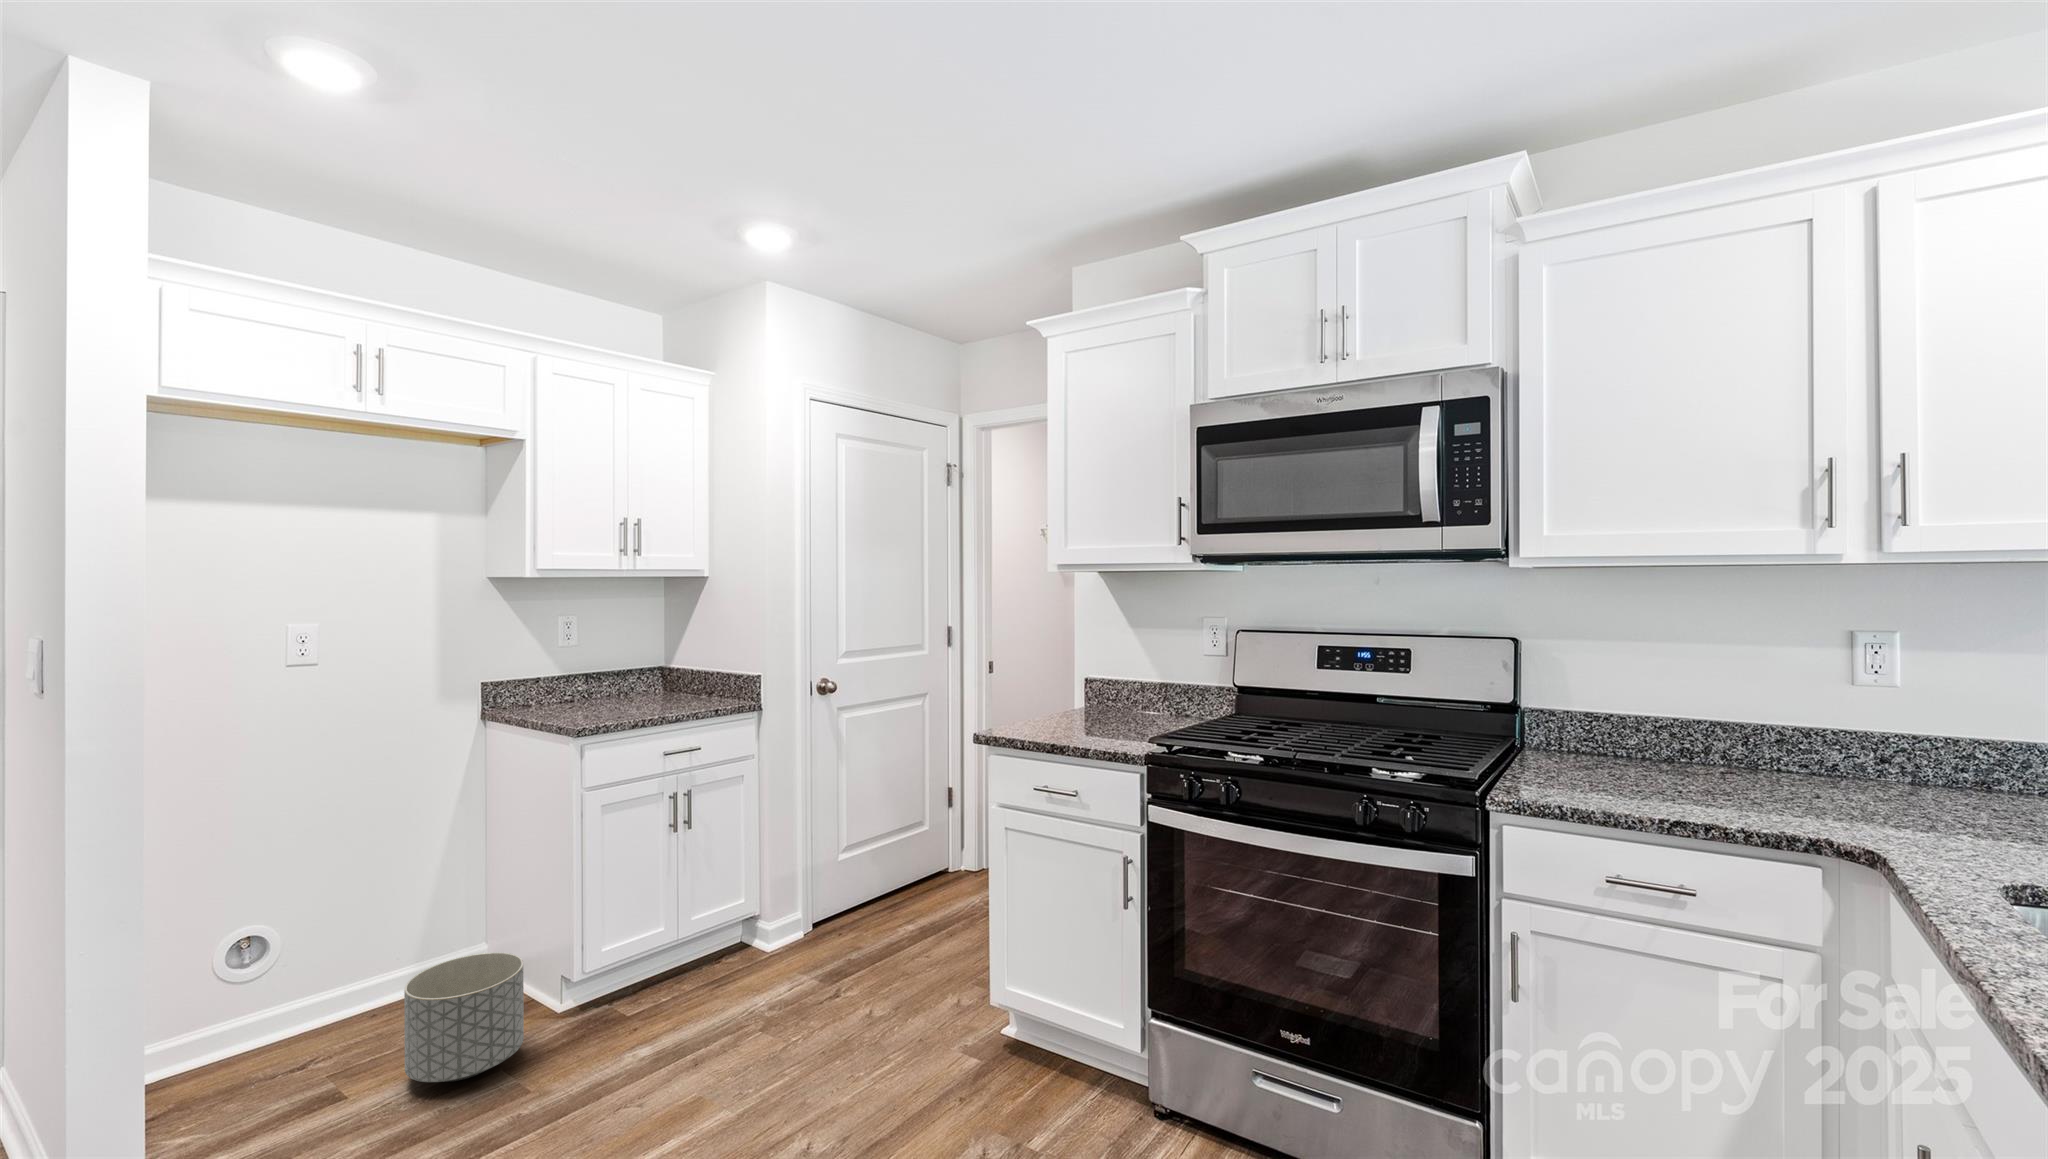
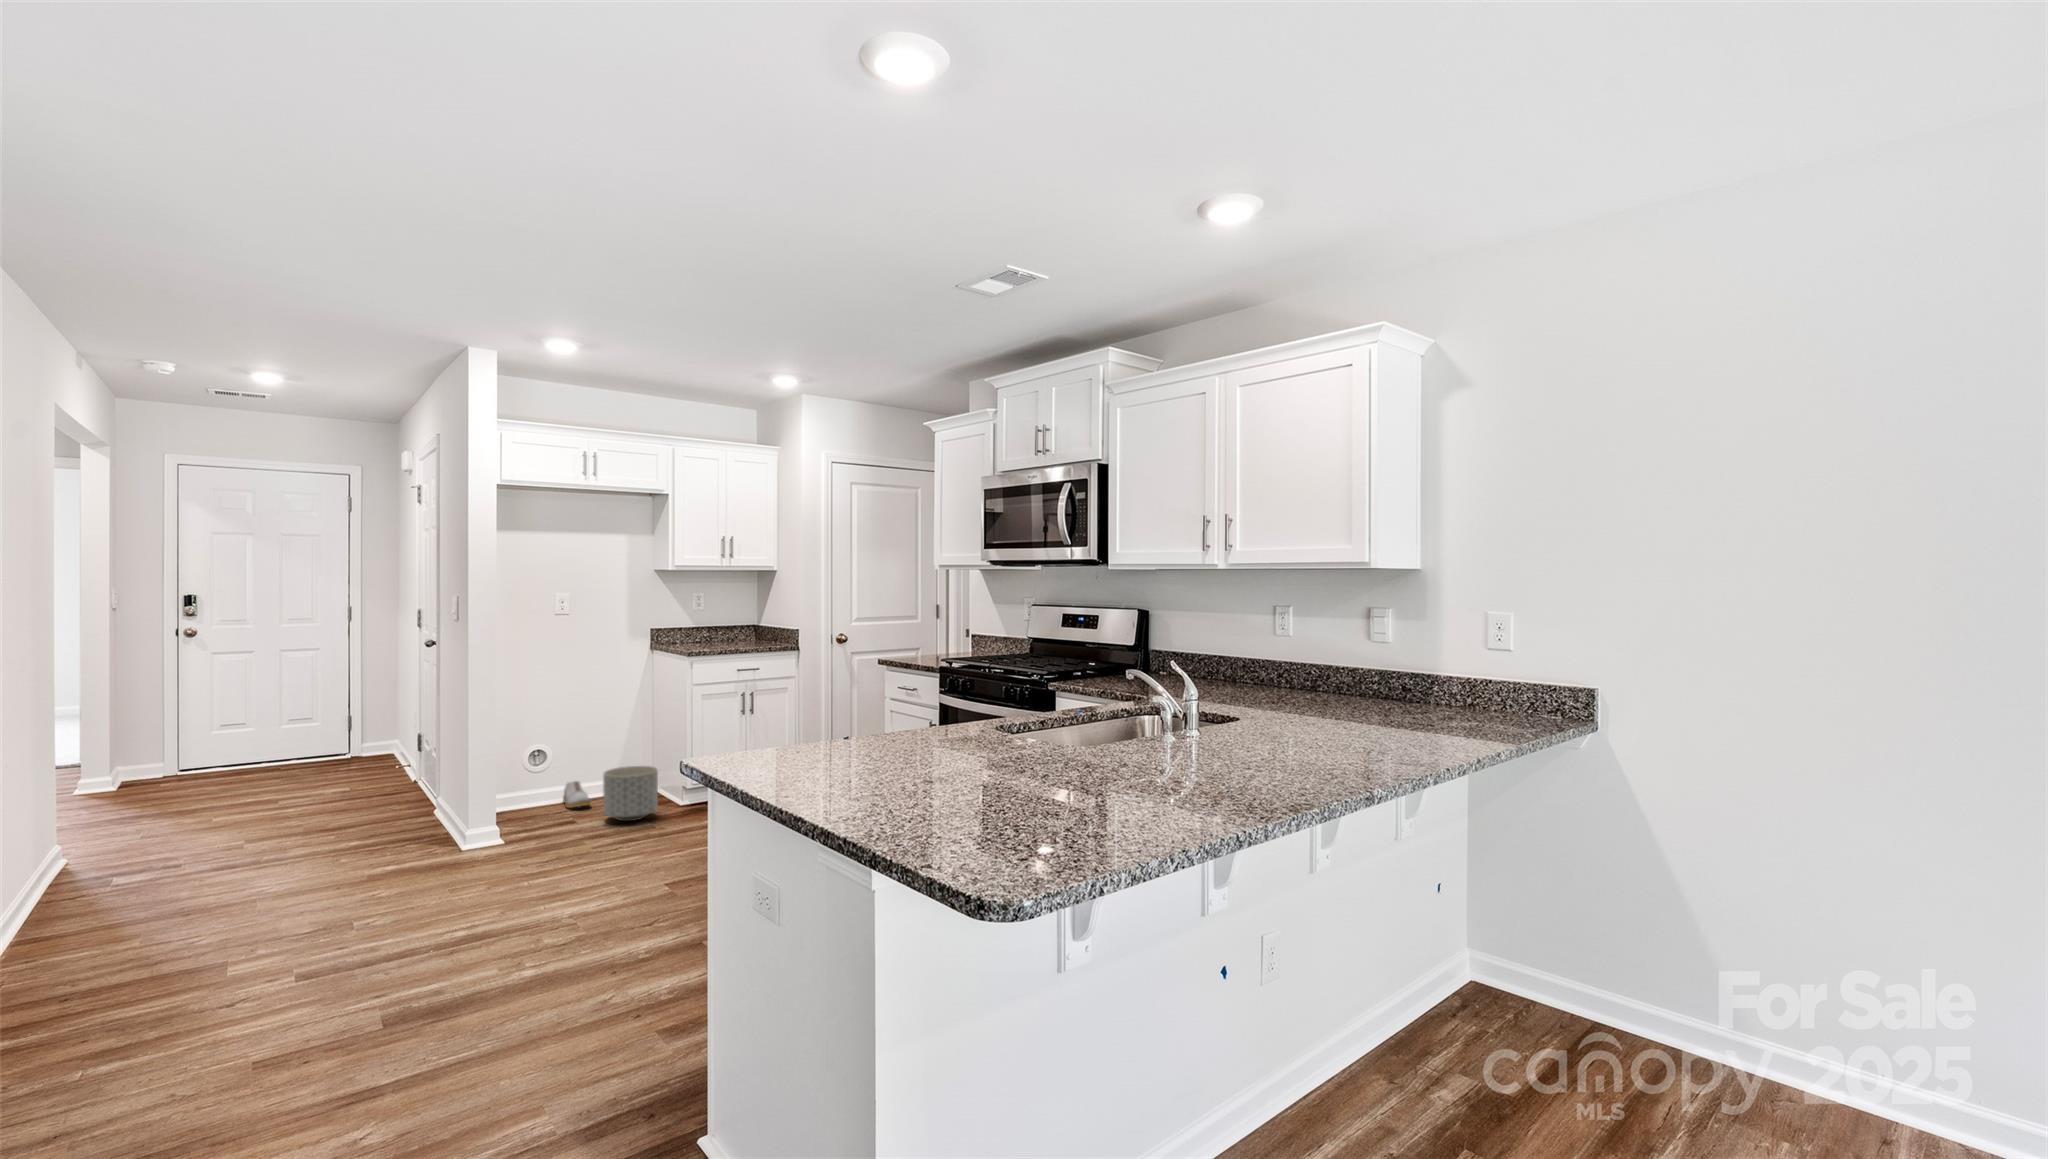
shoe: none [299,987,368,1053] -> present [563,781,591,808]

